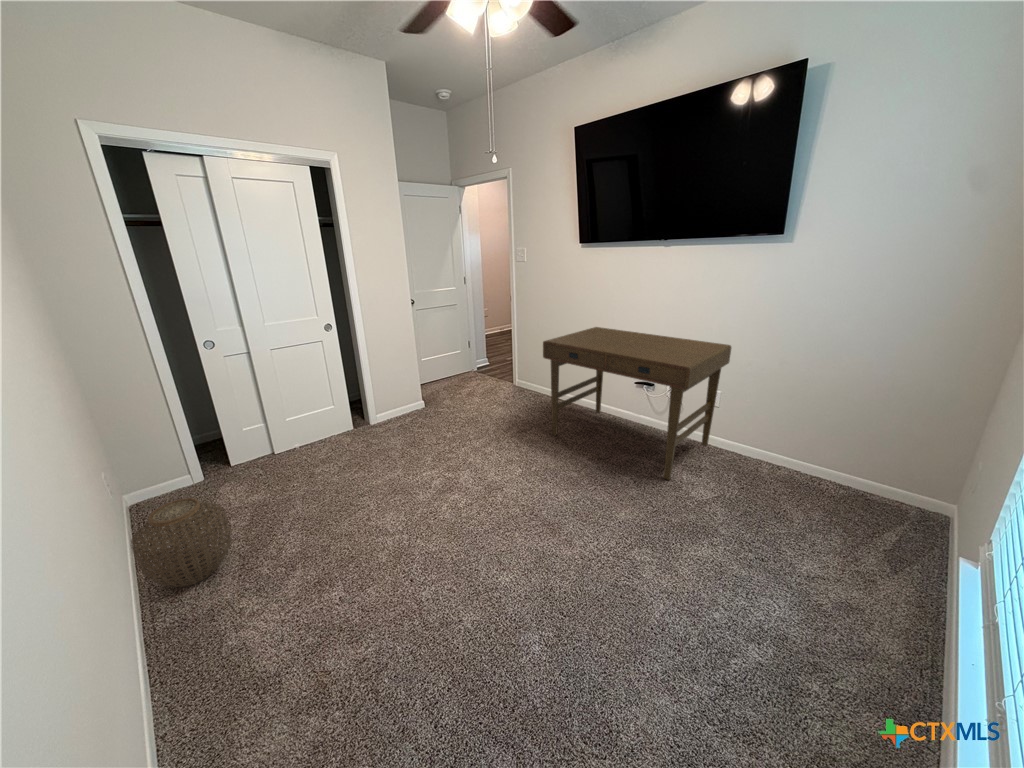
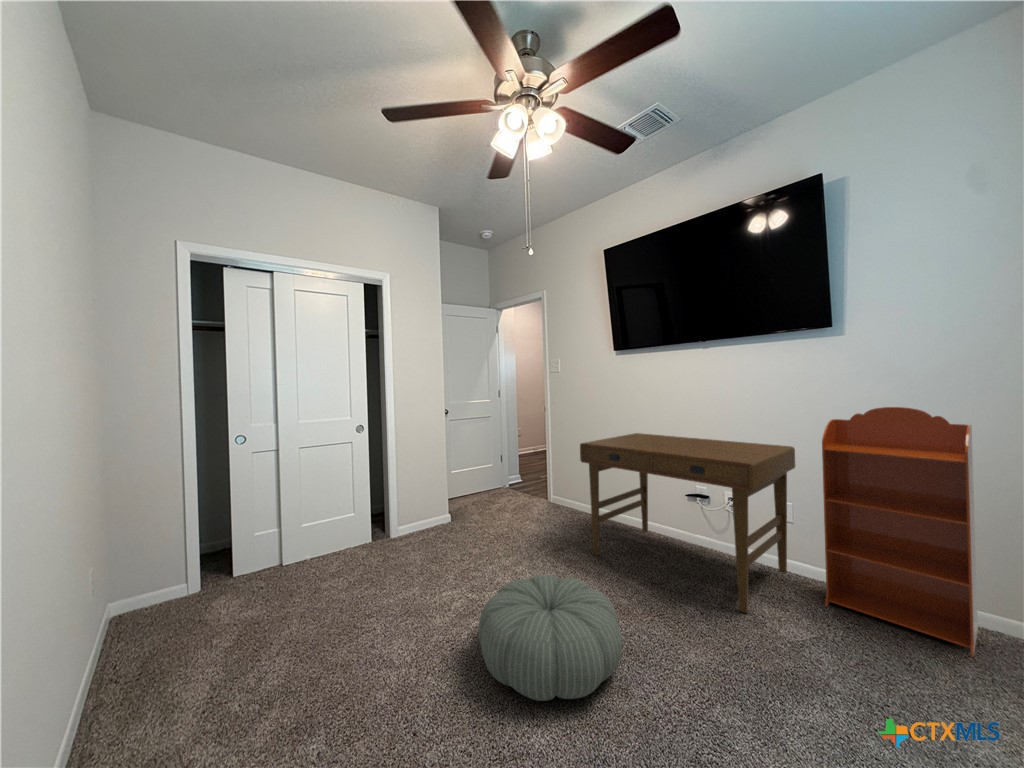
bookcase: none [730,314,876,505] -> present [822,407,978,657]
pouf: none [456,460,569,553] -> present [478,575,622,701]
woven basket: present [131,498,231,587] -> none [88,599,209,724]

